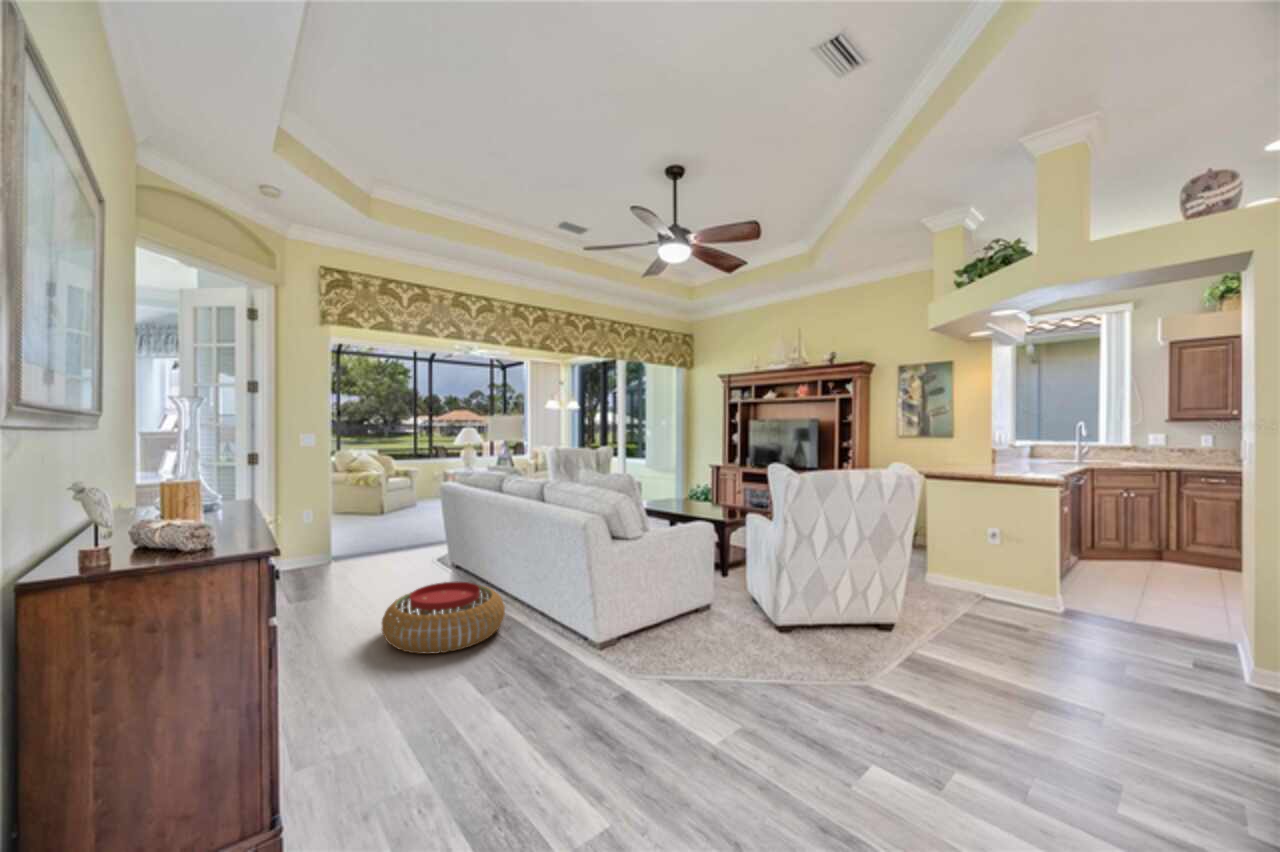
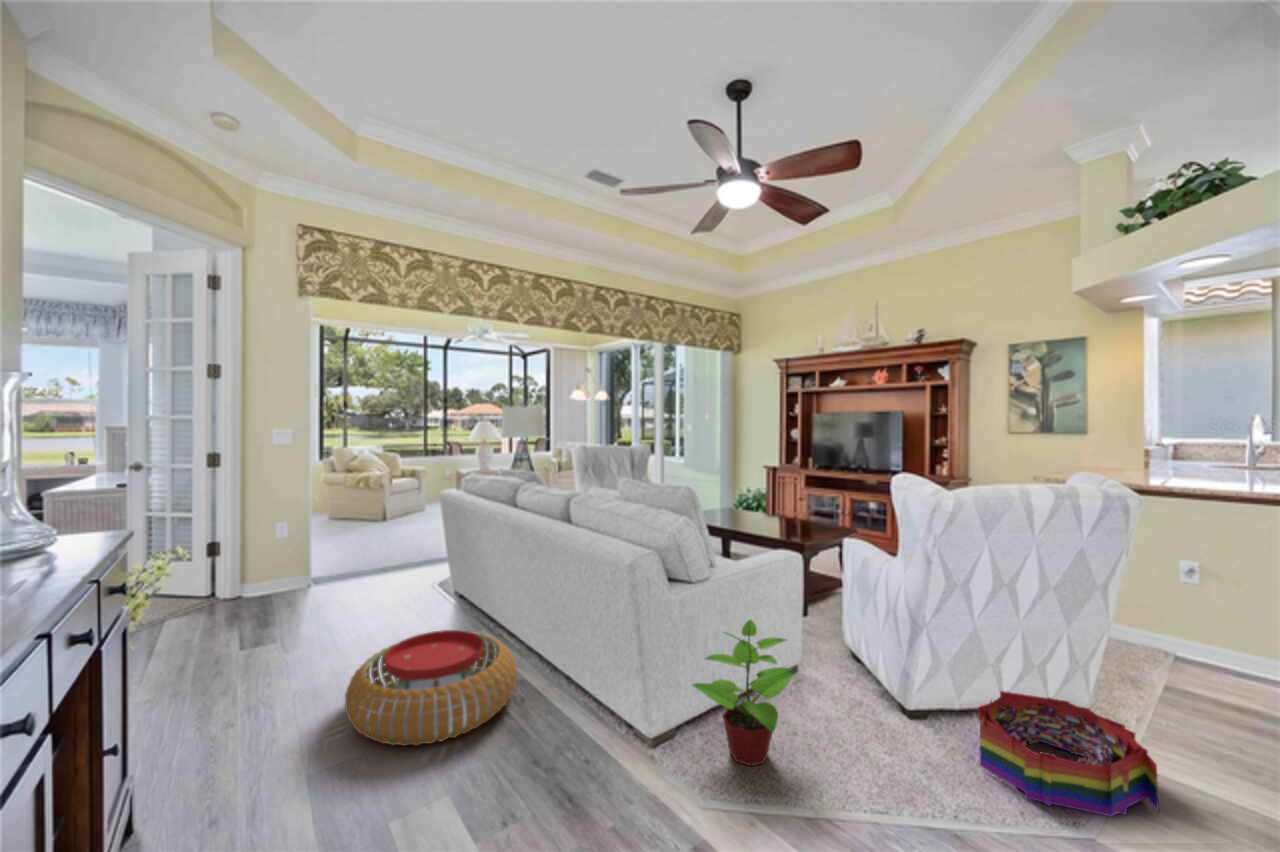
potted plant: none [628,563,698,659] -> present [693,620,792,766]
storage bin: none [816,611,914,675] -> present [978,691,1159,817]

